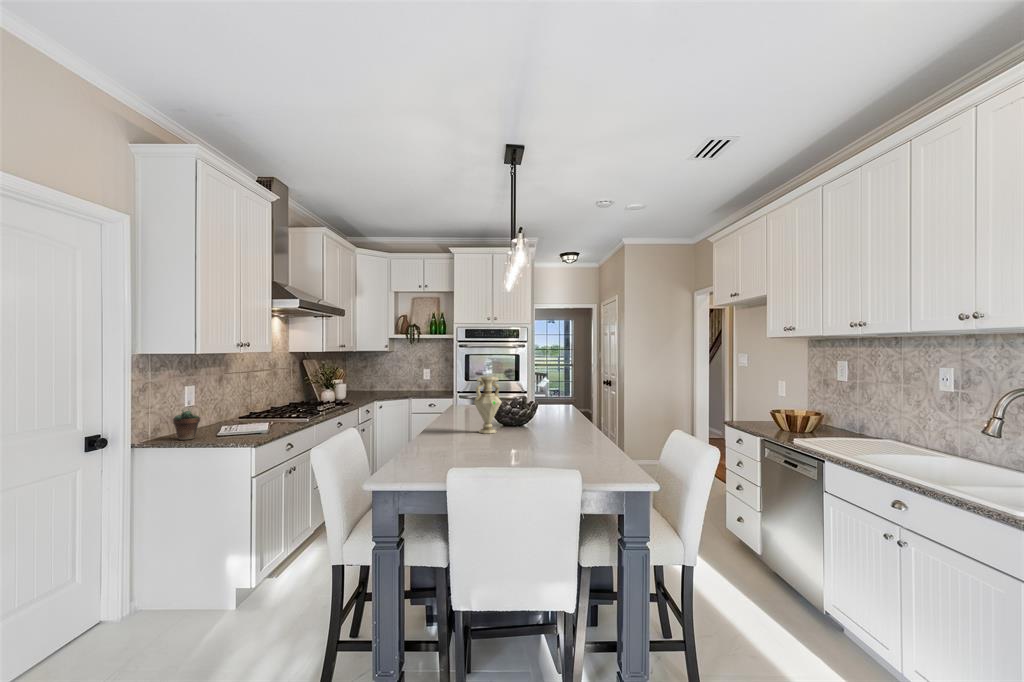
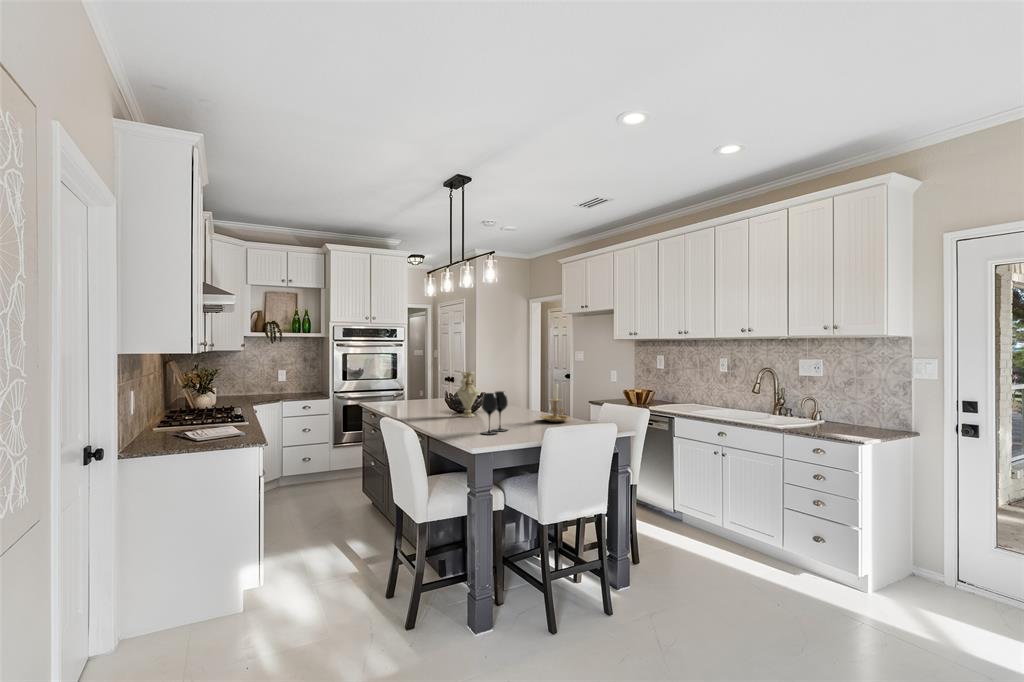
candle holder: none [548,395,593,453] -> present [540,383,571,422]
succulent plant: present [173,402,200,440] -> none [184,403,212,444]
wine glass: none [423,405,473,464] -> present [481,391,508,435]

